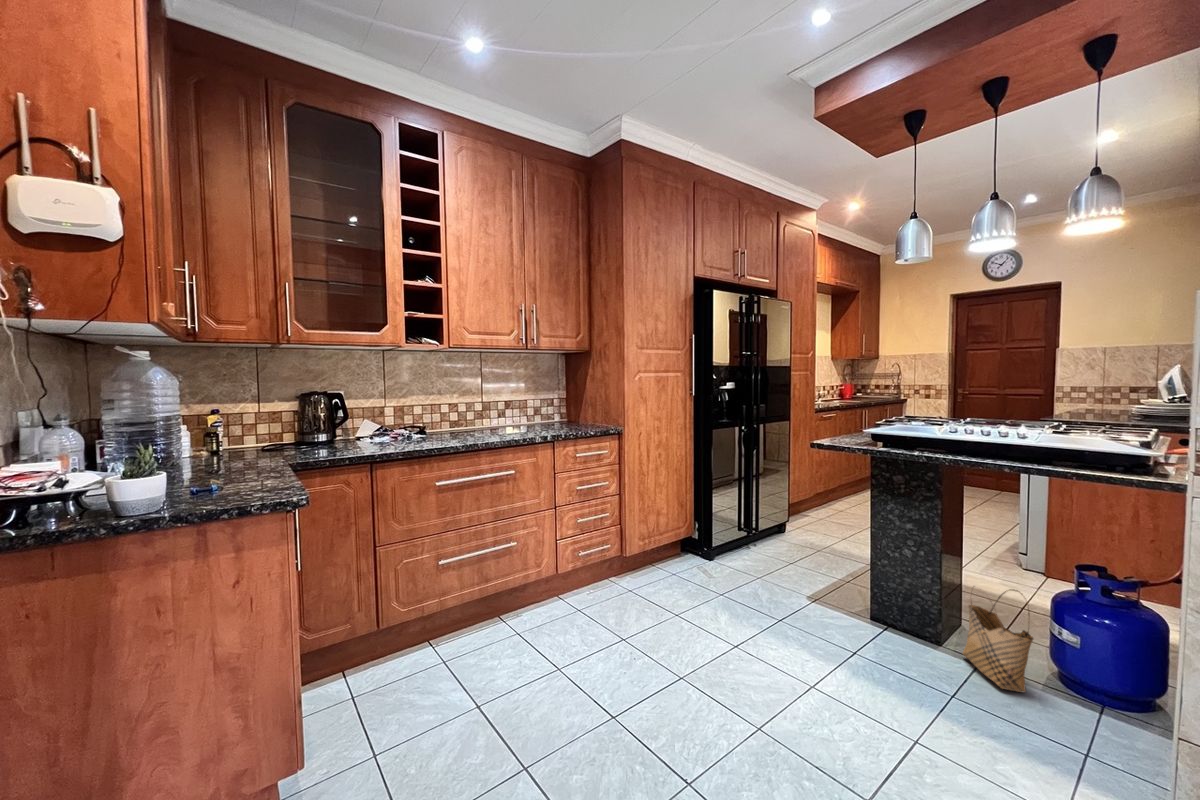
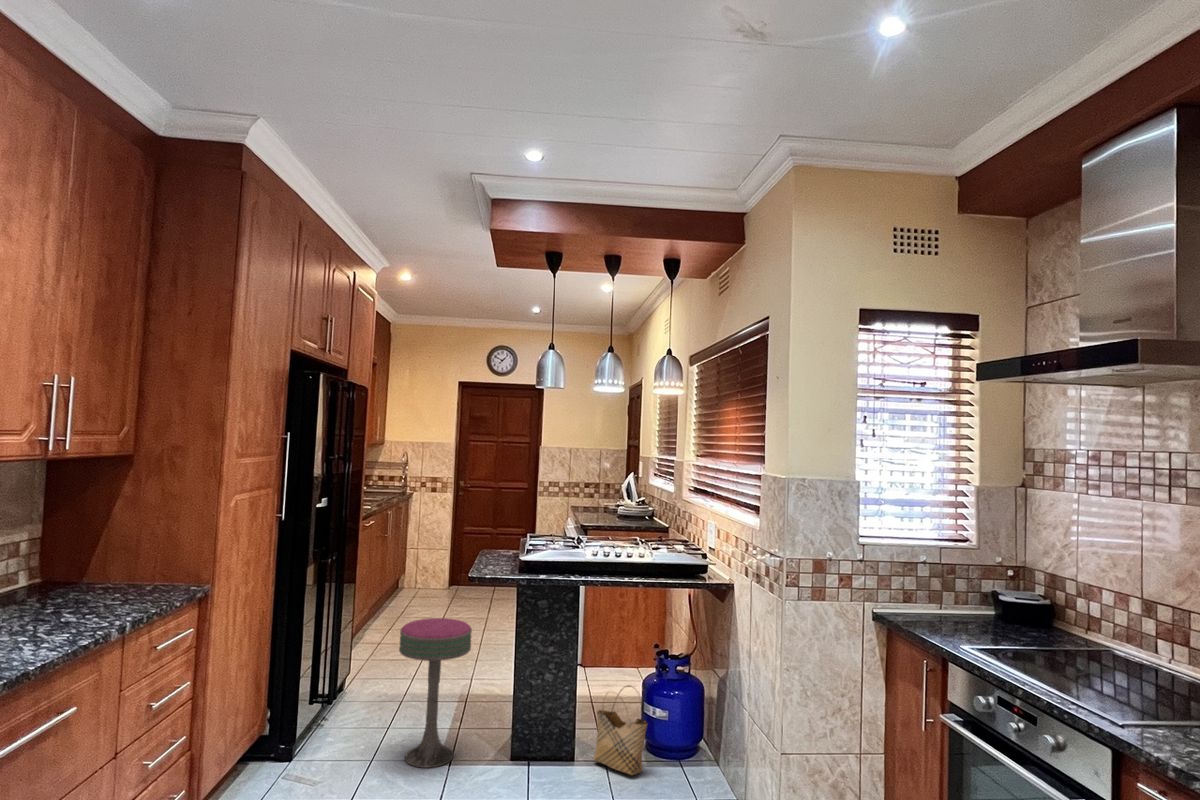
bar stool: none [771,479,835,599] -> present [399,618,472,768]

